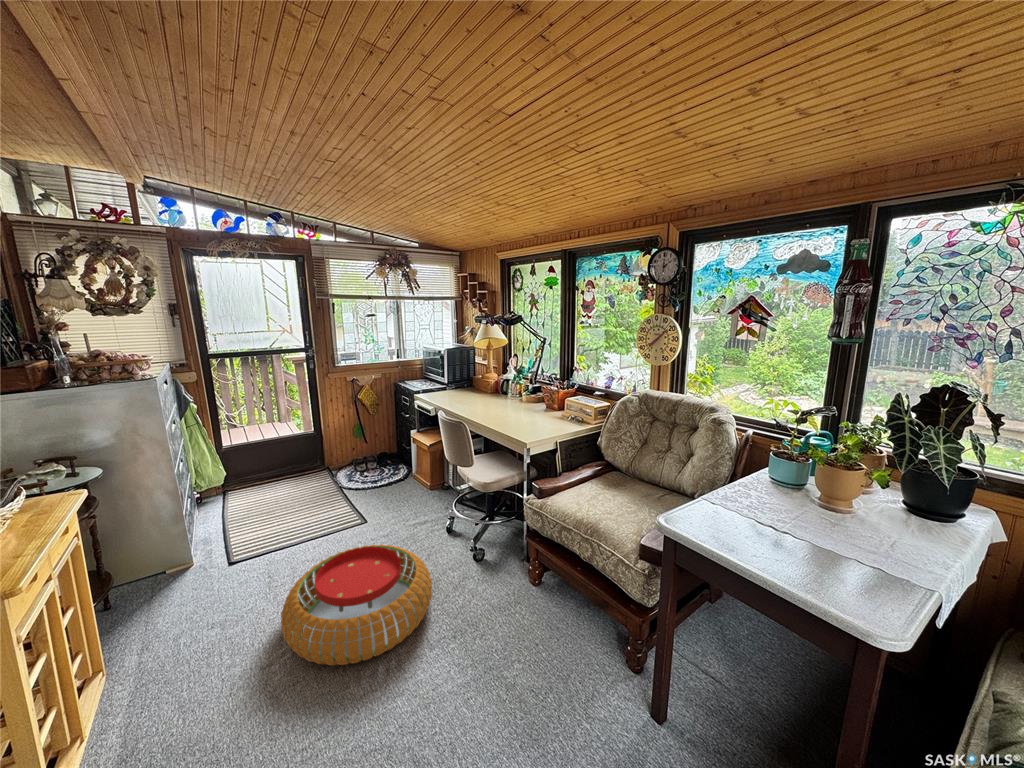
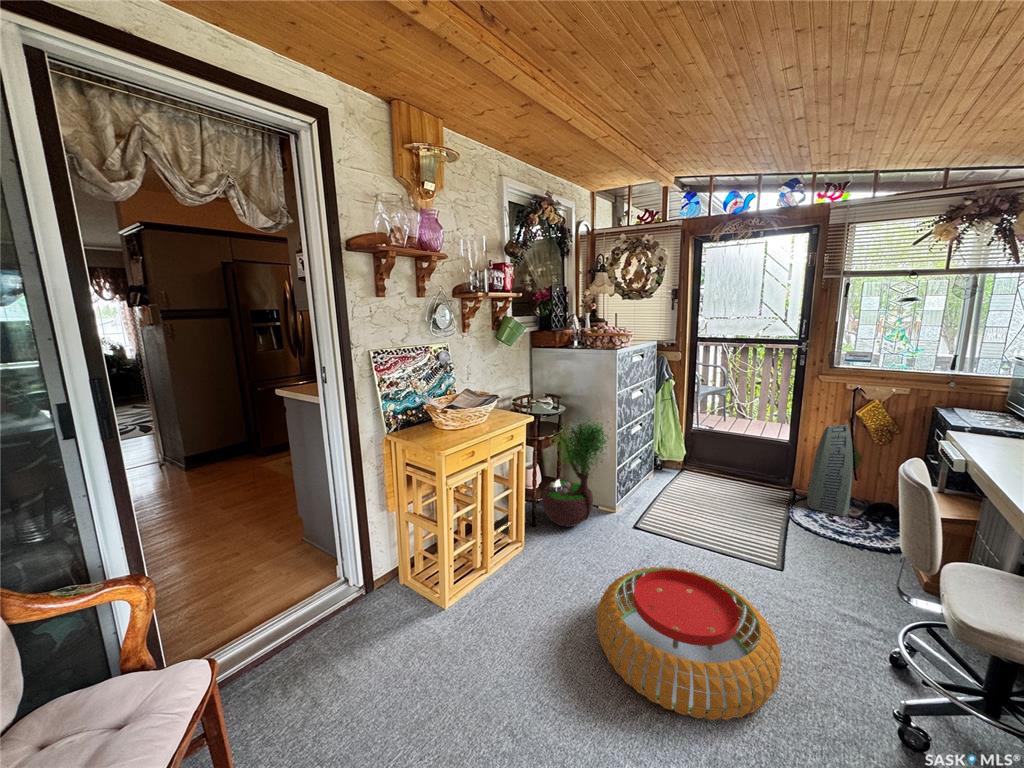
air purifier: none [340,406,369,475] -> present [807,425,853,516]
potted tree: none [79,461,193,625] -> present [542,417,609,527]

